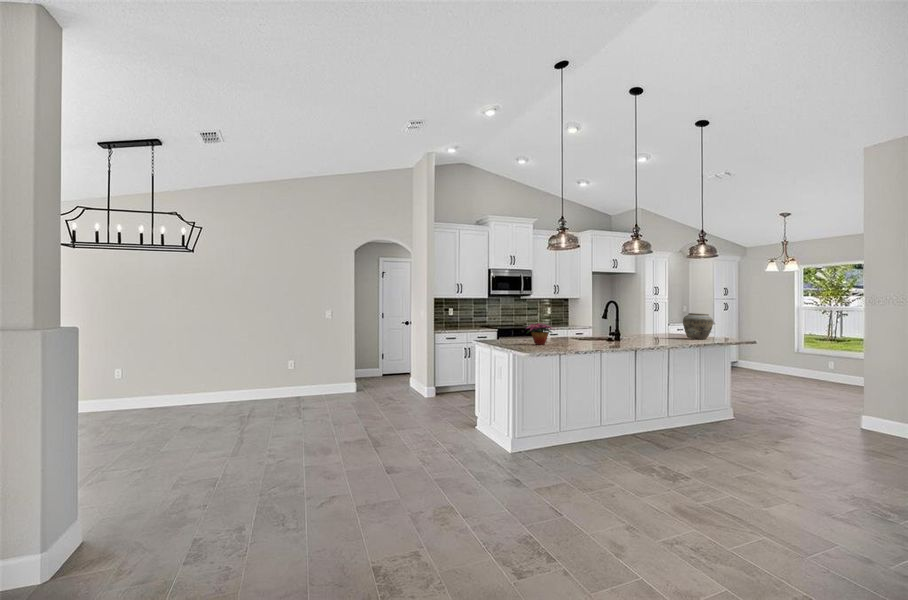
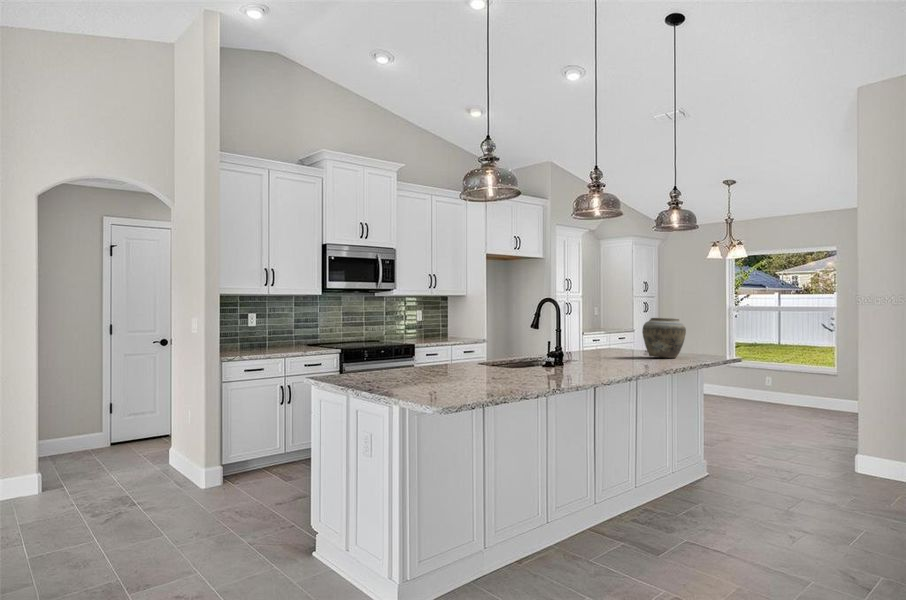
flower arrangement: present [527,324,552,345] -> none [419,340,481,383]

